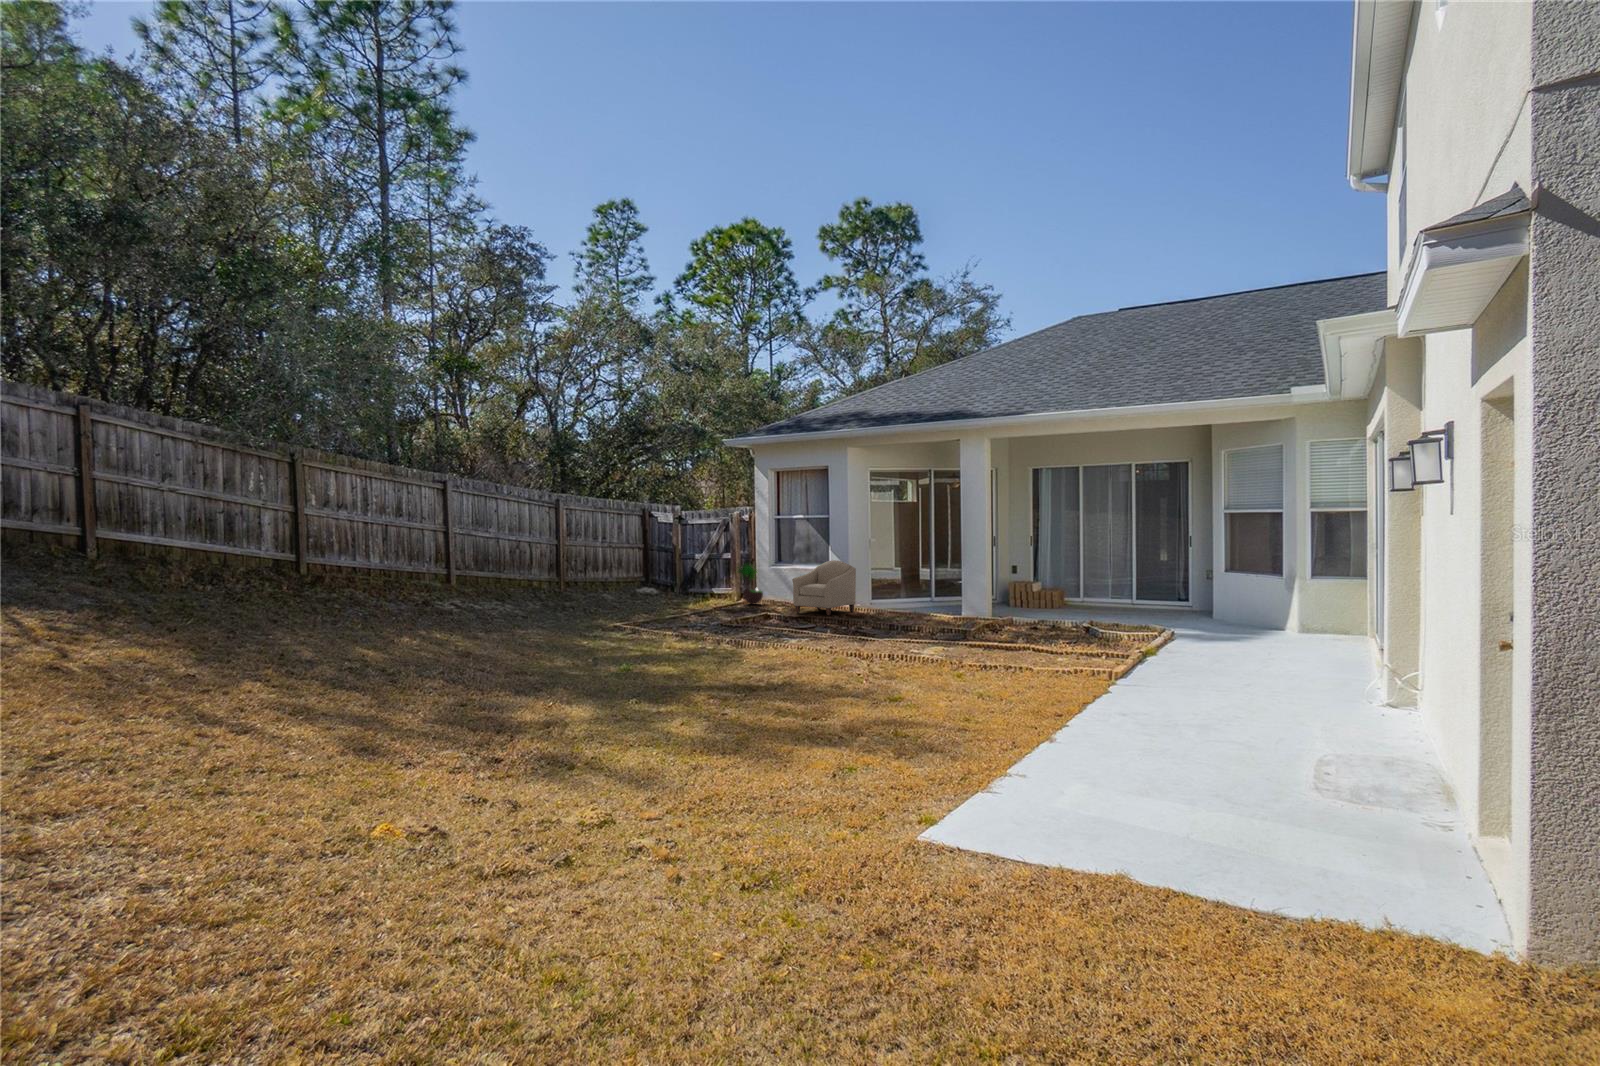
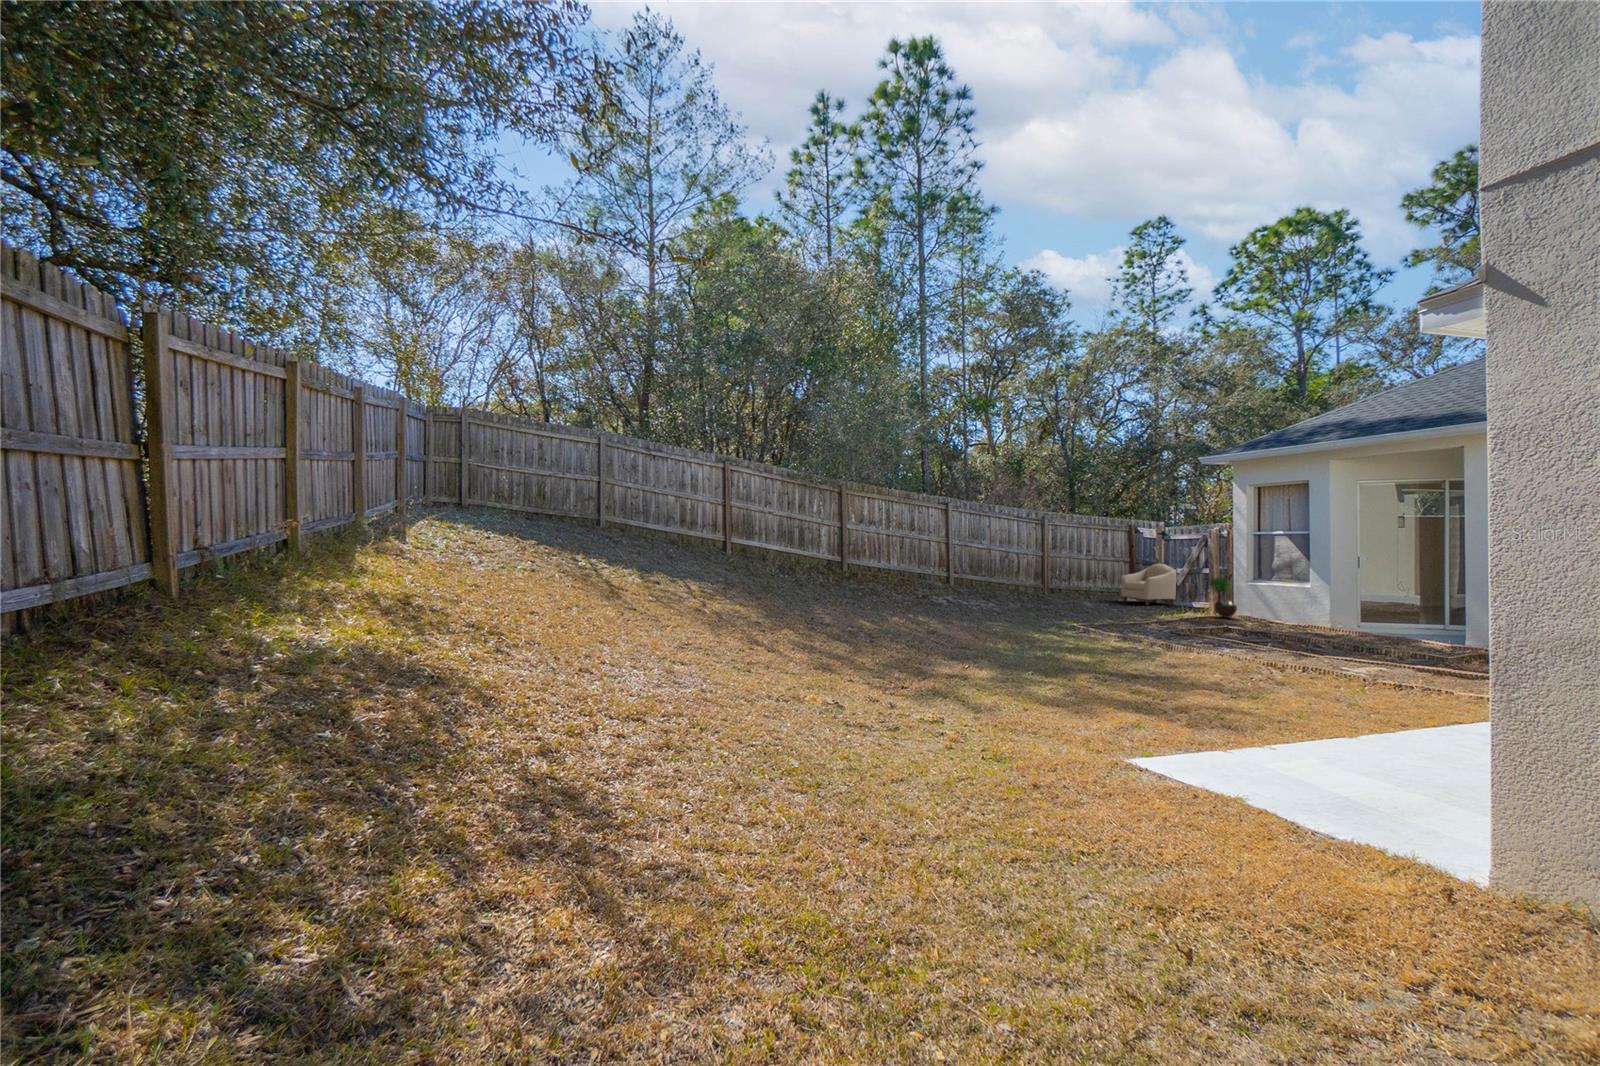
chair: present [792,560,856,615] -> present [1121,564,1176,605]

